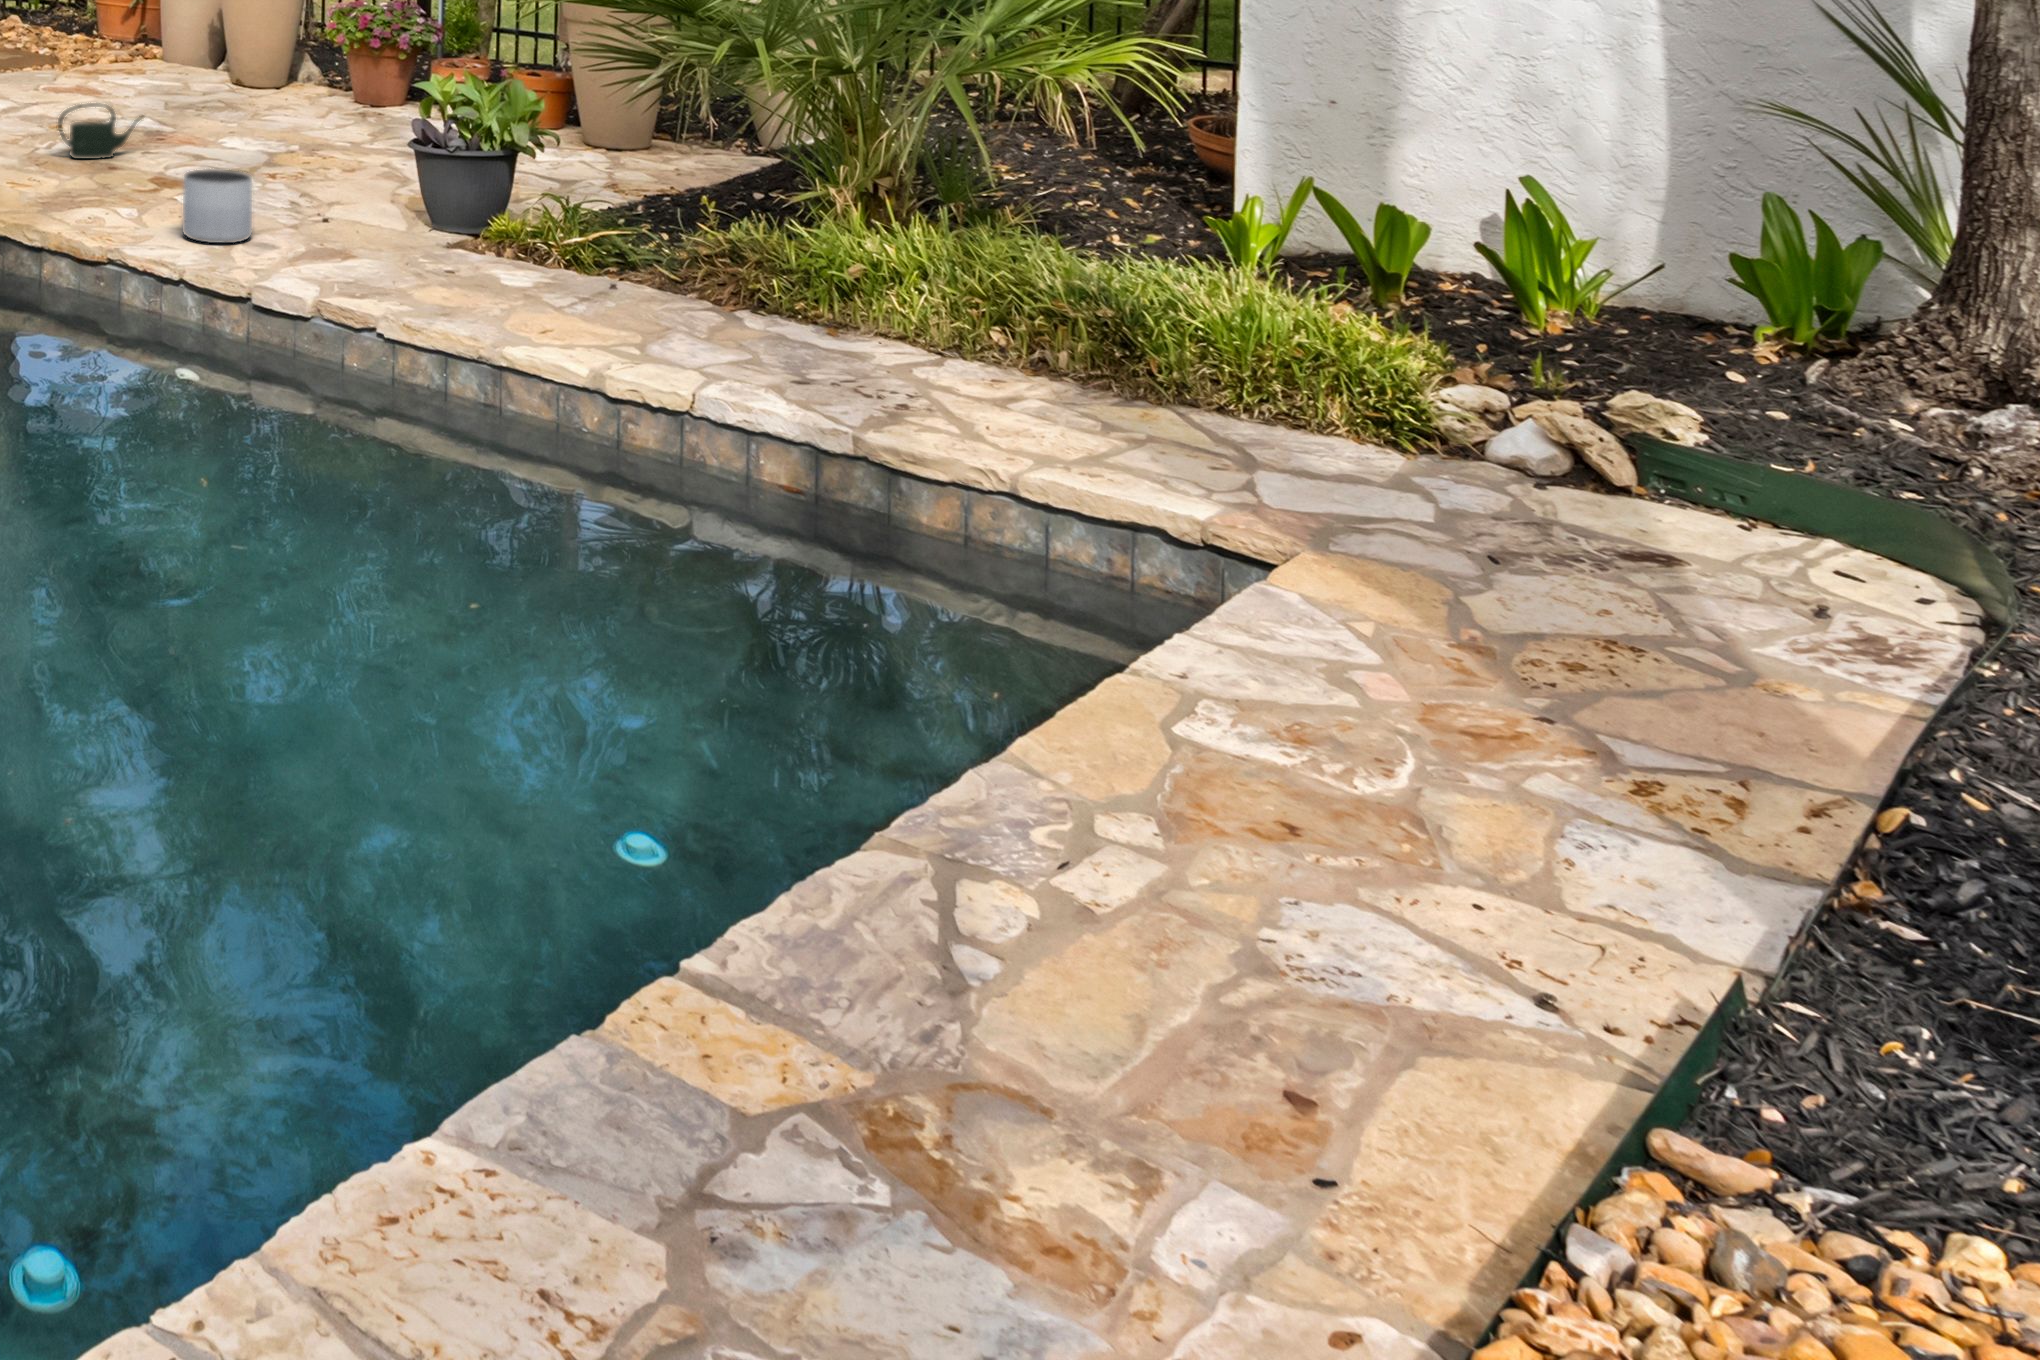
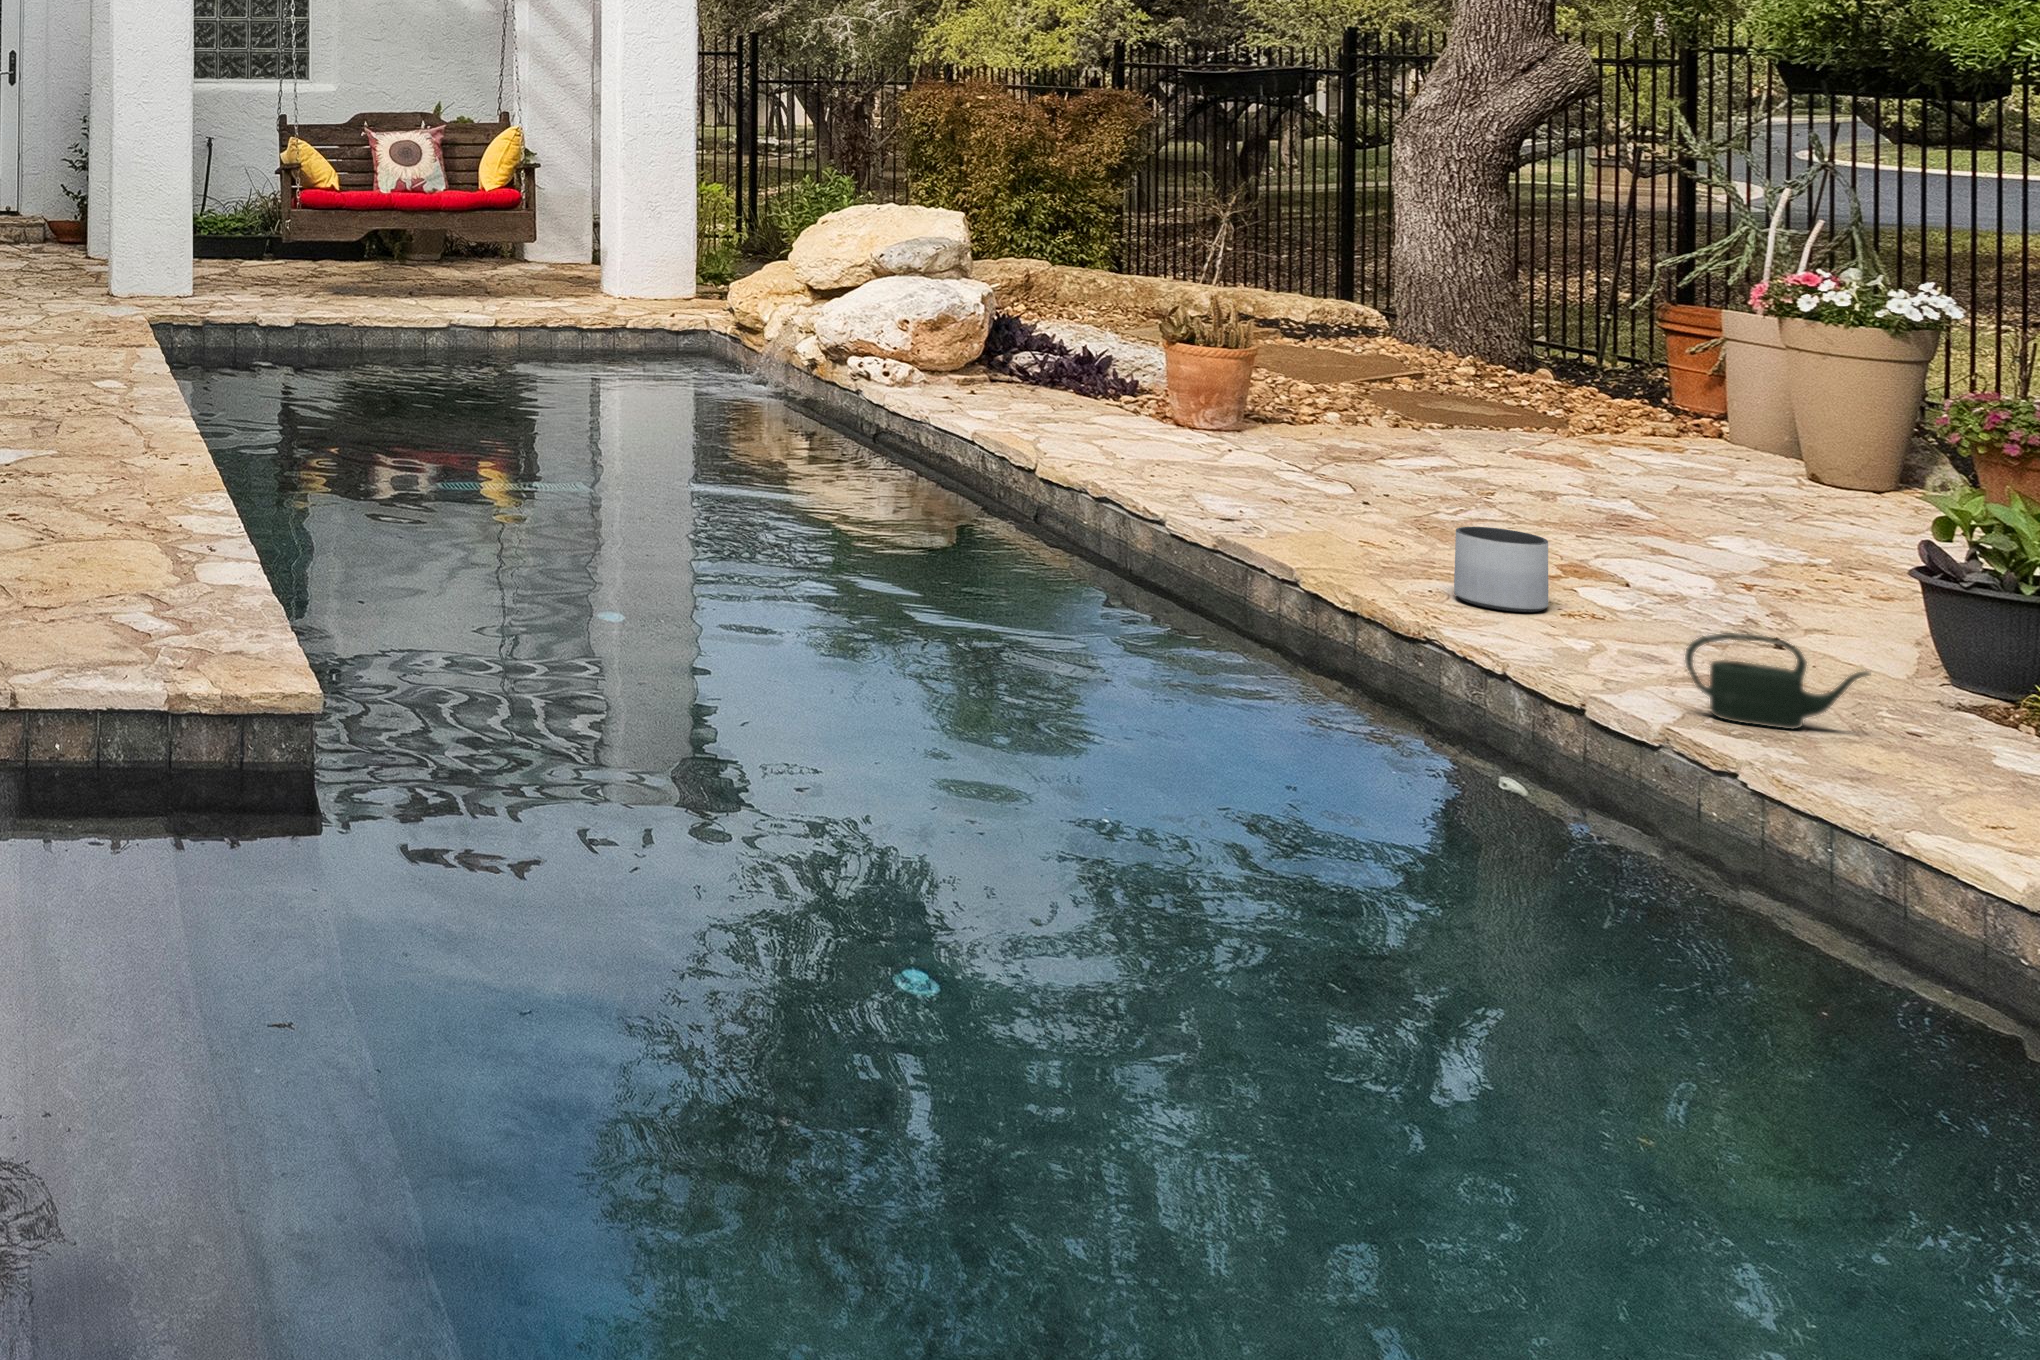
watering can: present [58,103,141,159] -> present [1685,633,1869,729]

